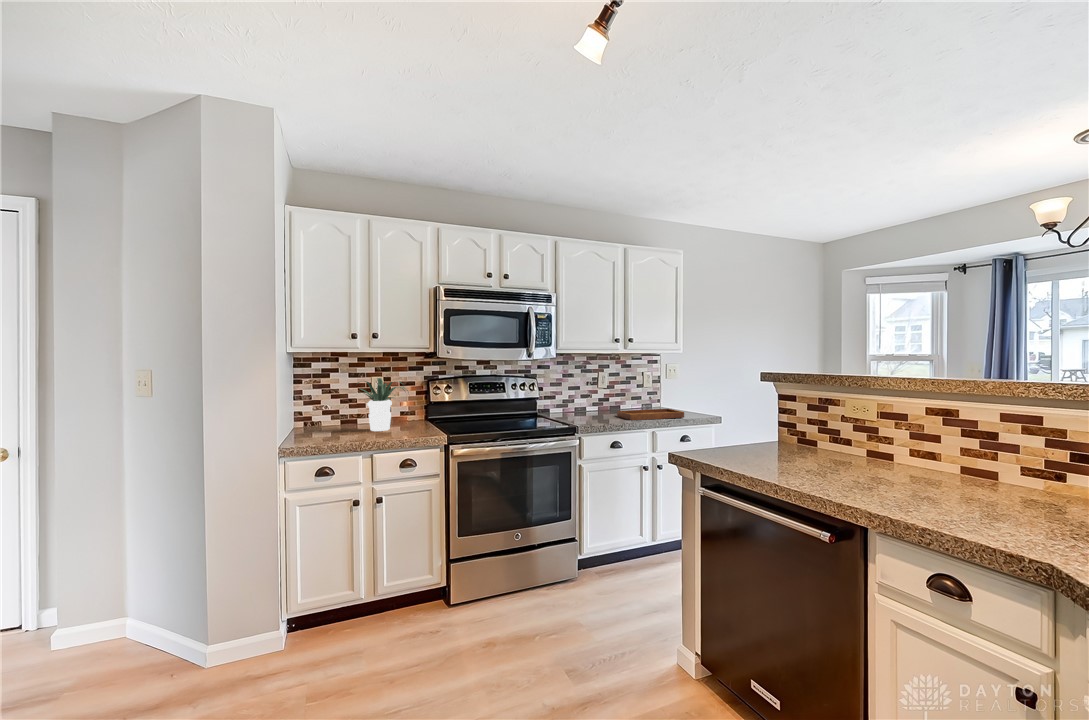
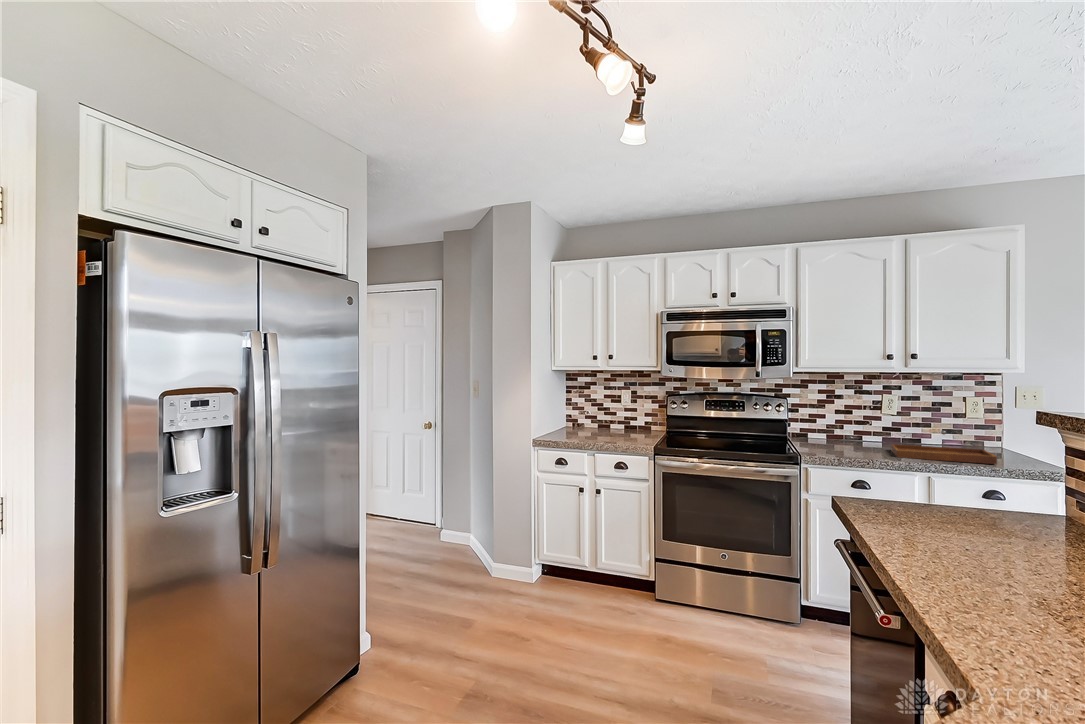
potted plant: present [357,378,408,431] -> none [591,392,640,436]

